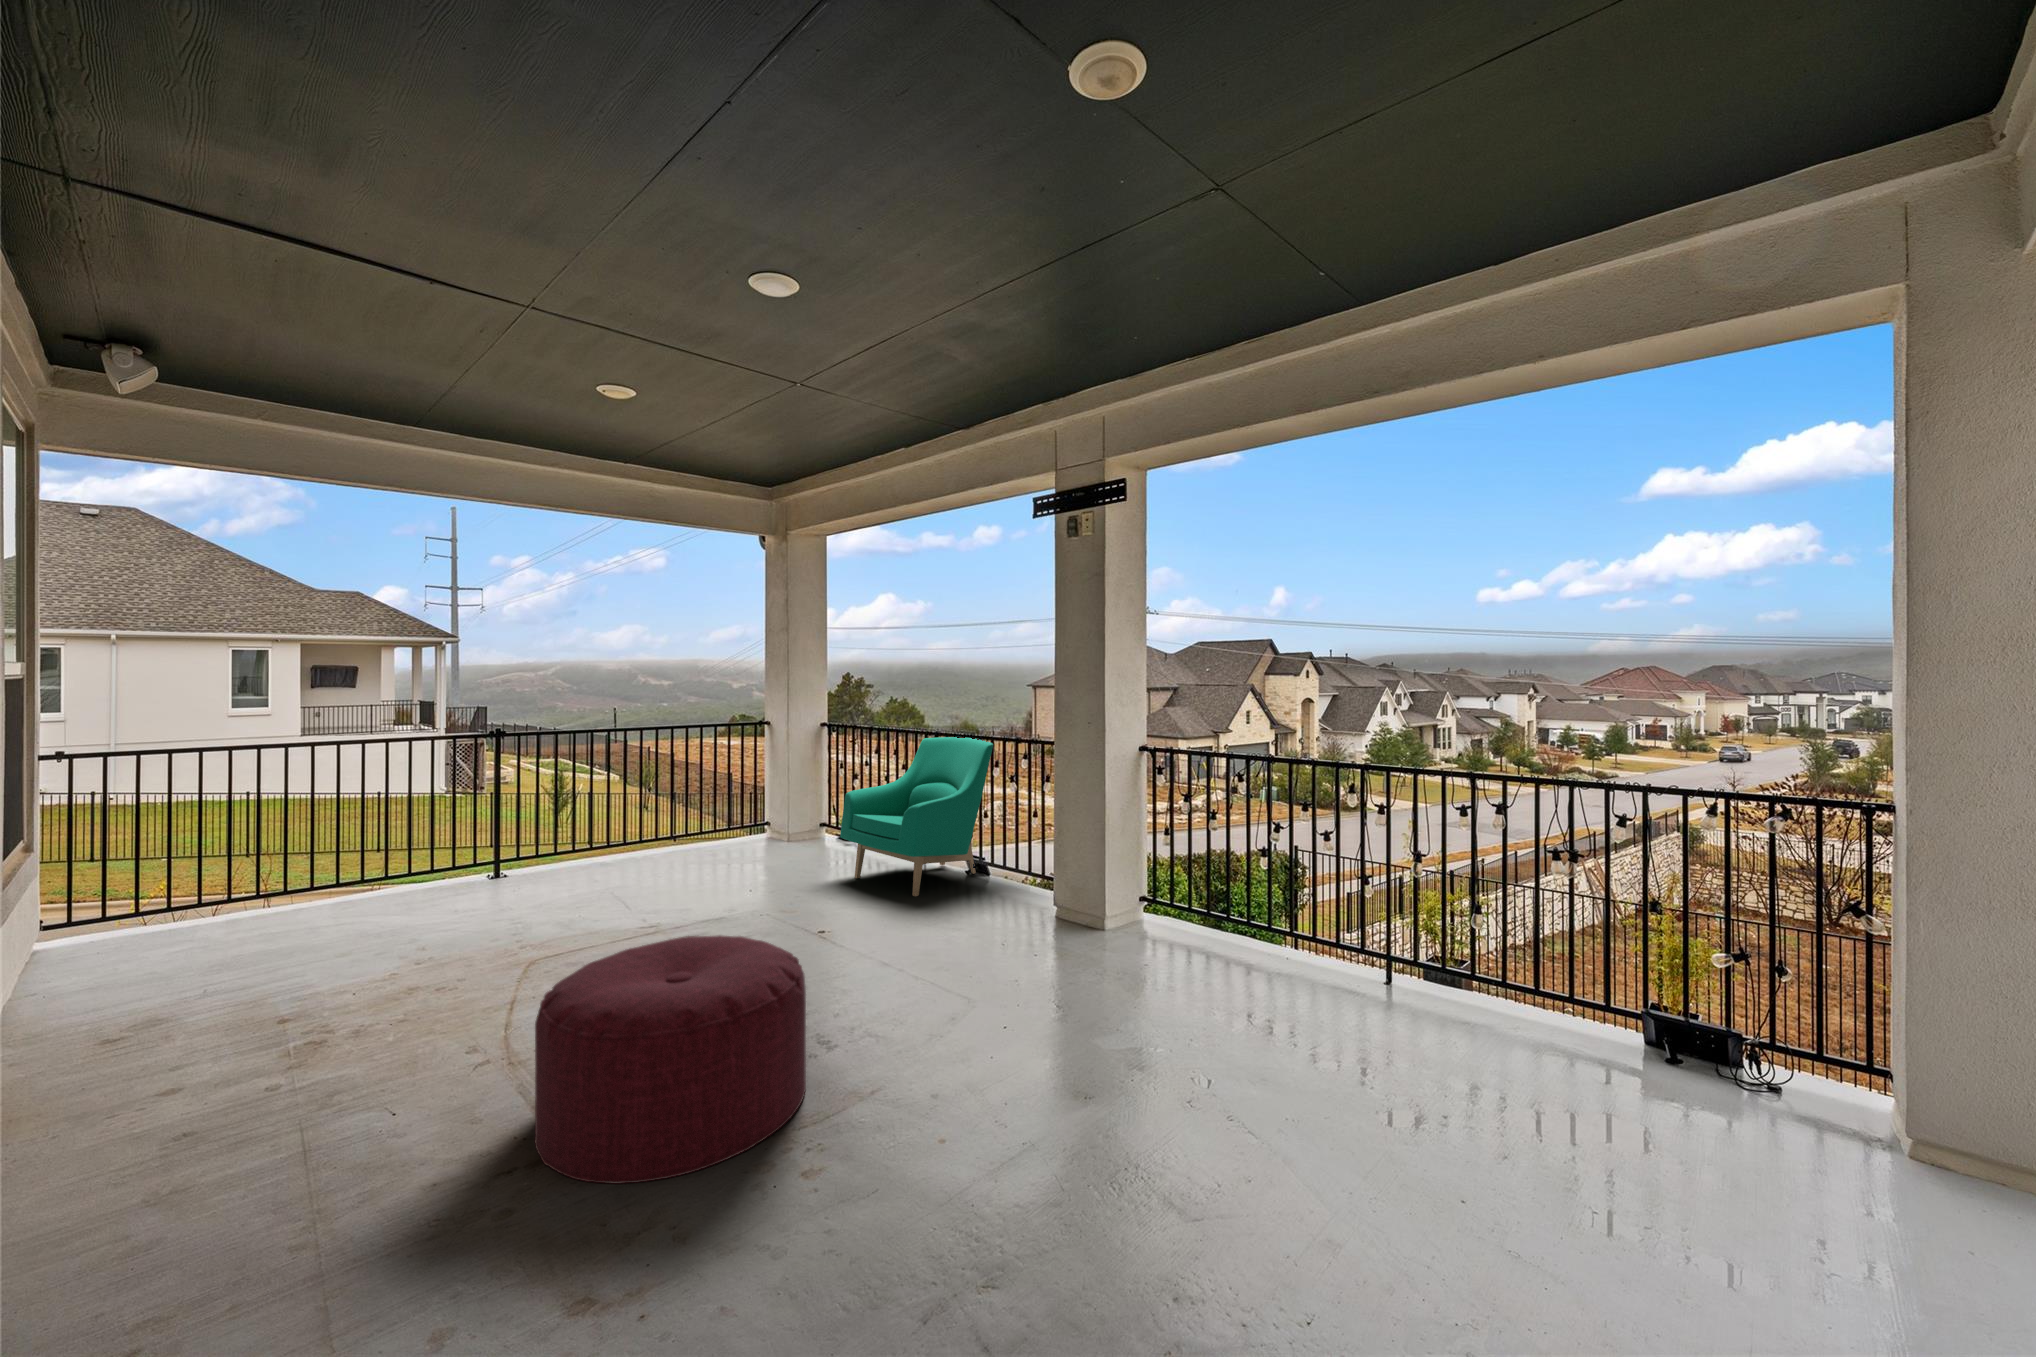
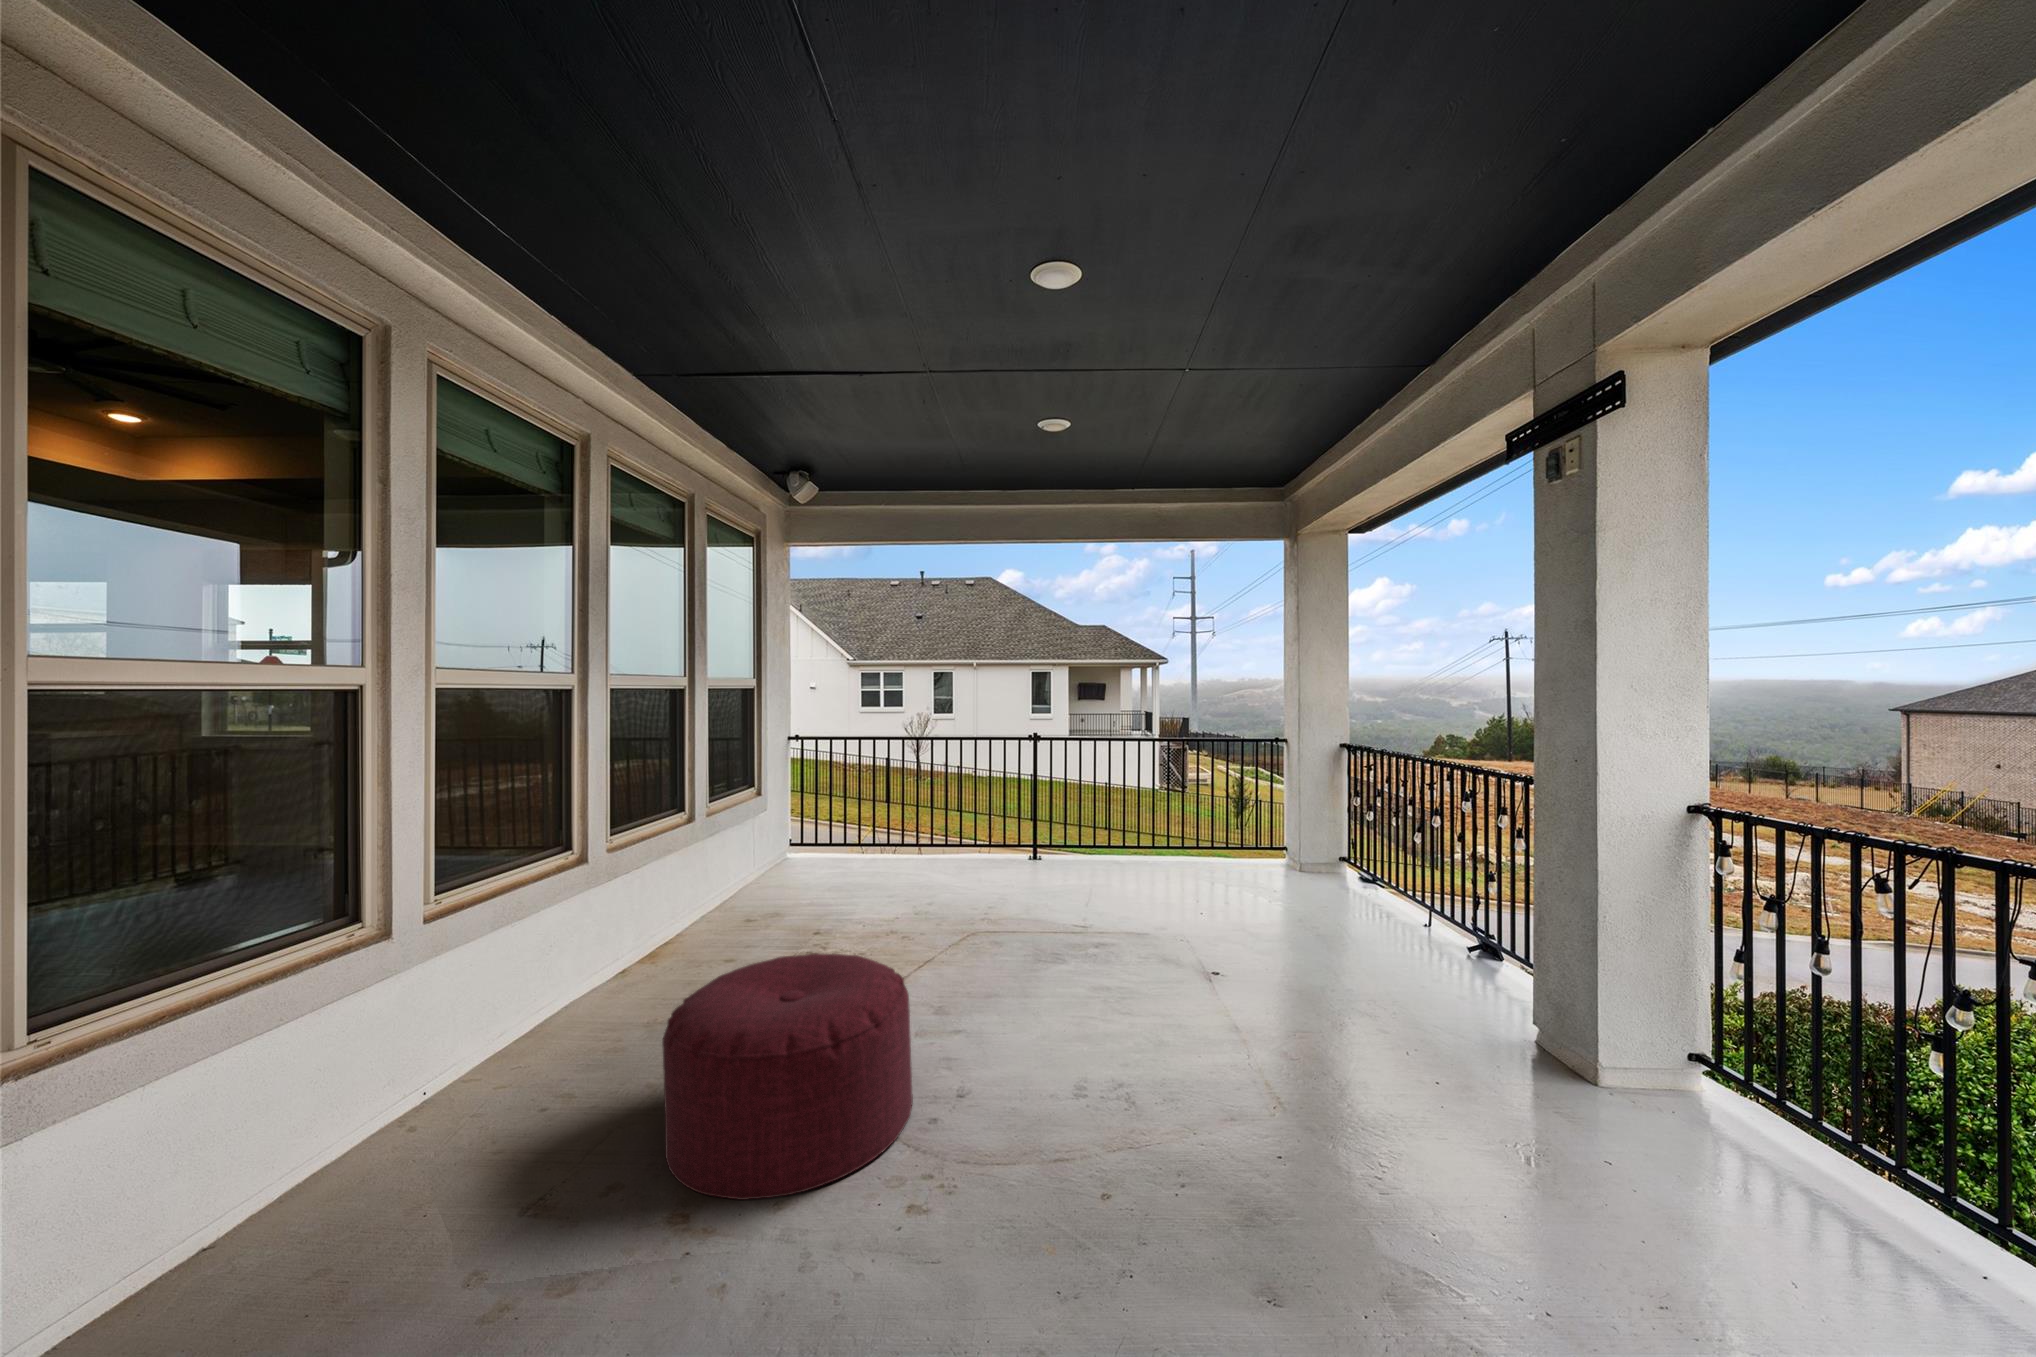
armchair: present [840,737,993,896] -> none [1283,770,1484,983]

